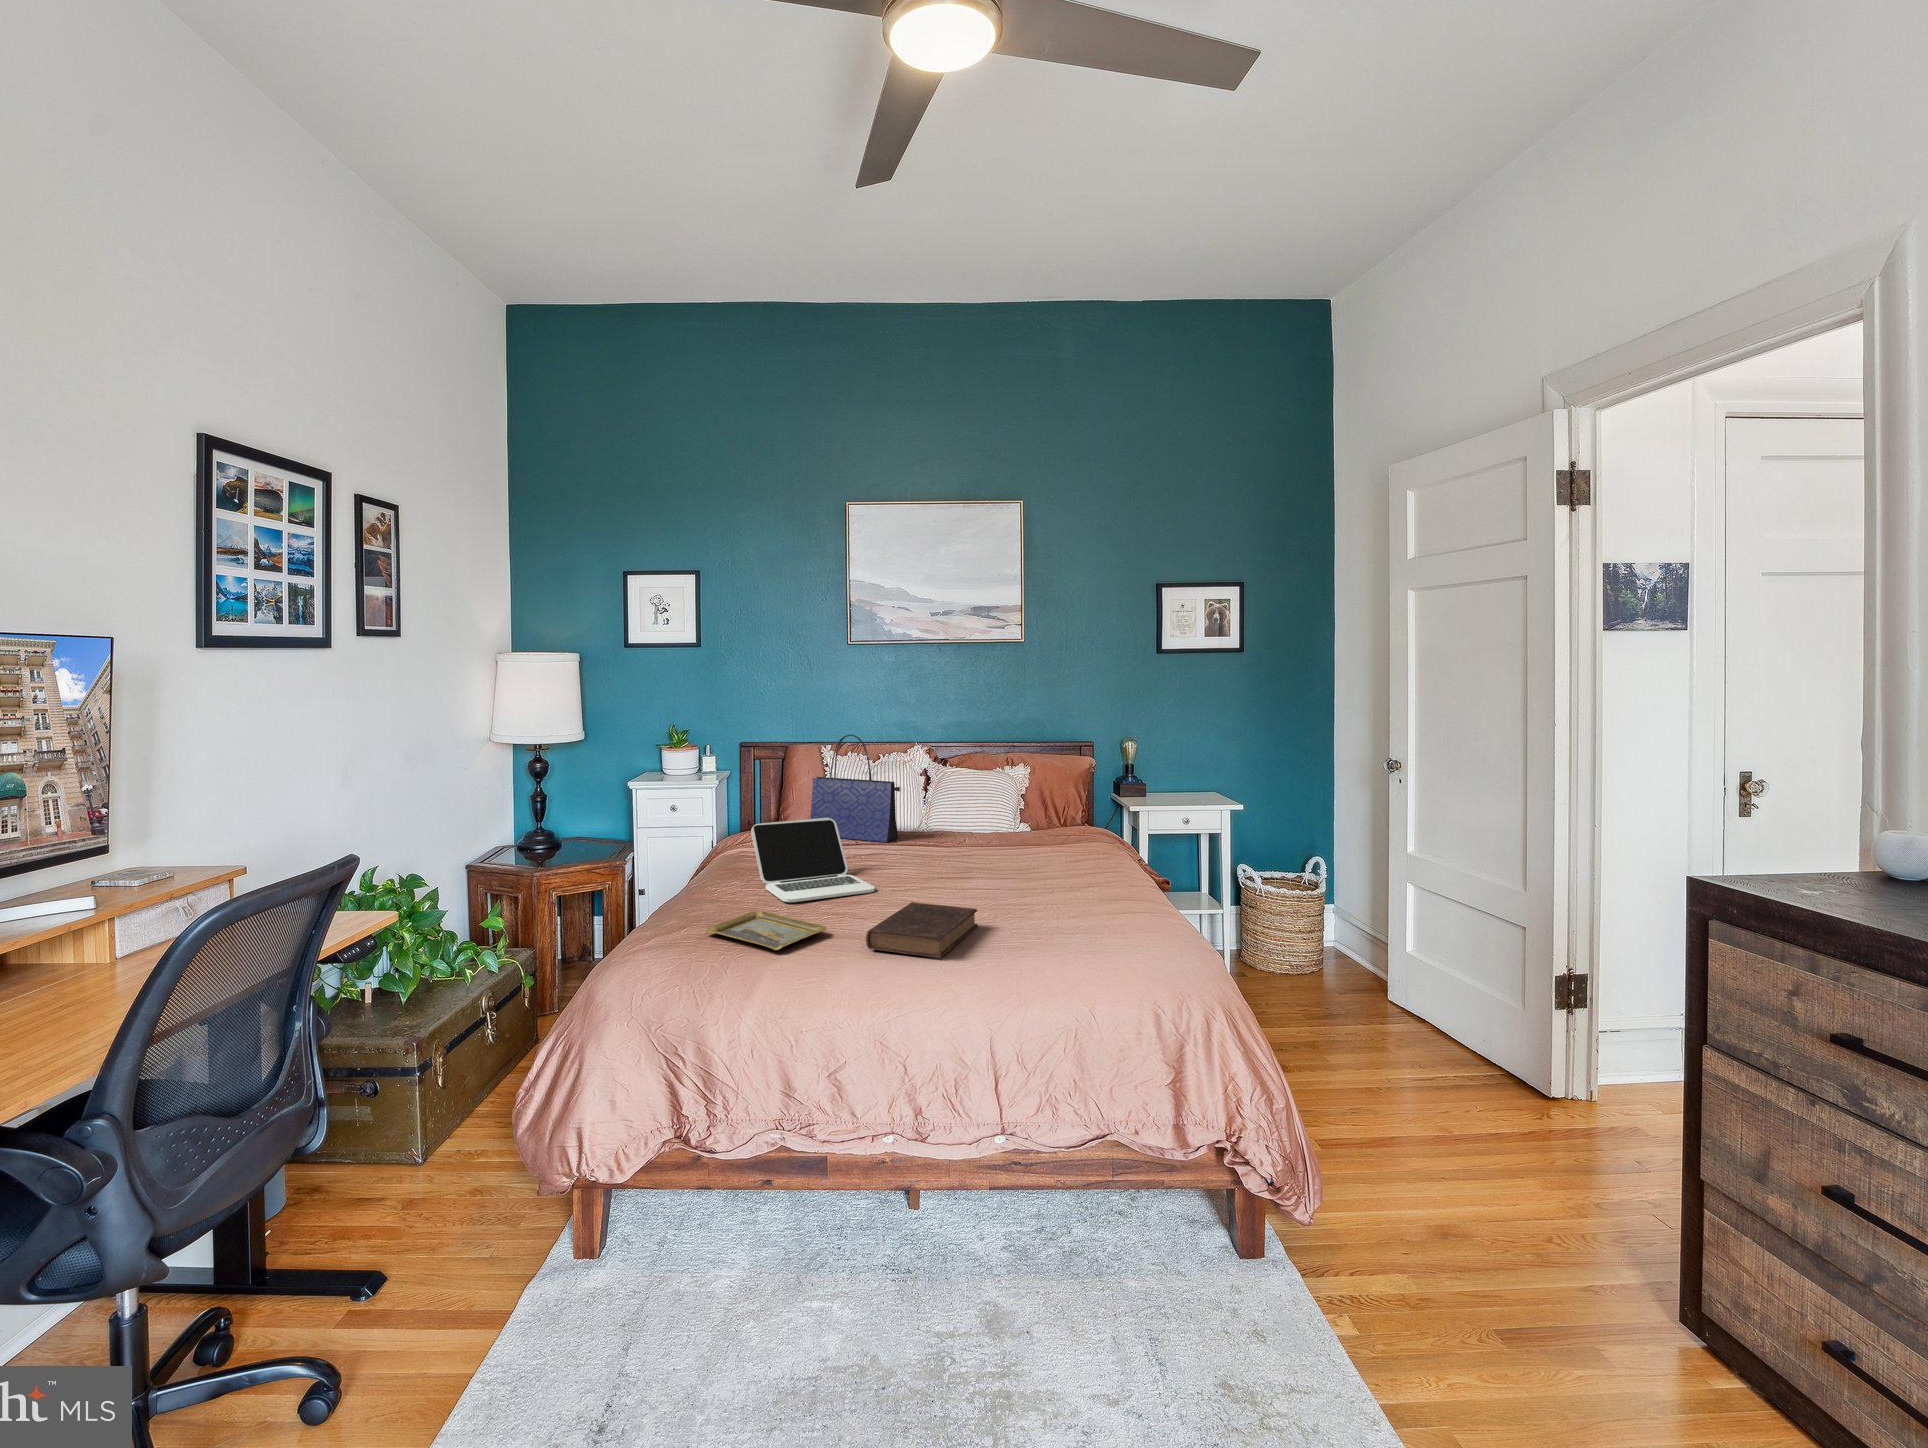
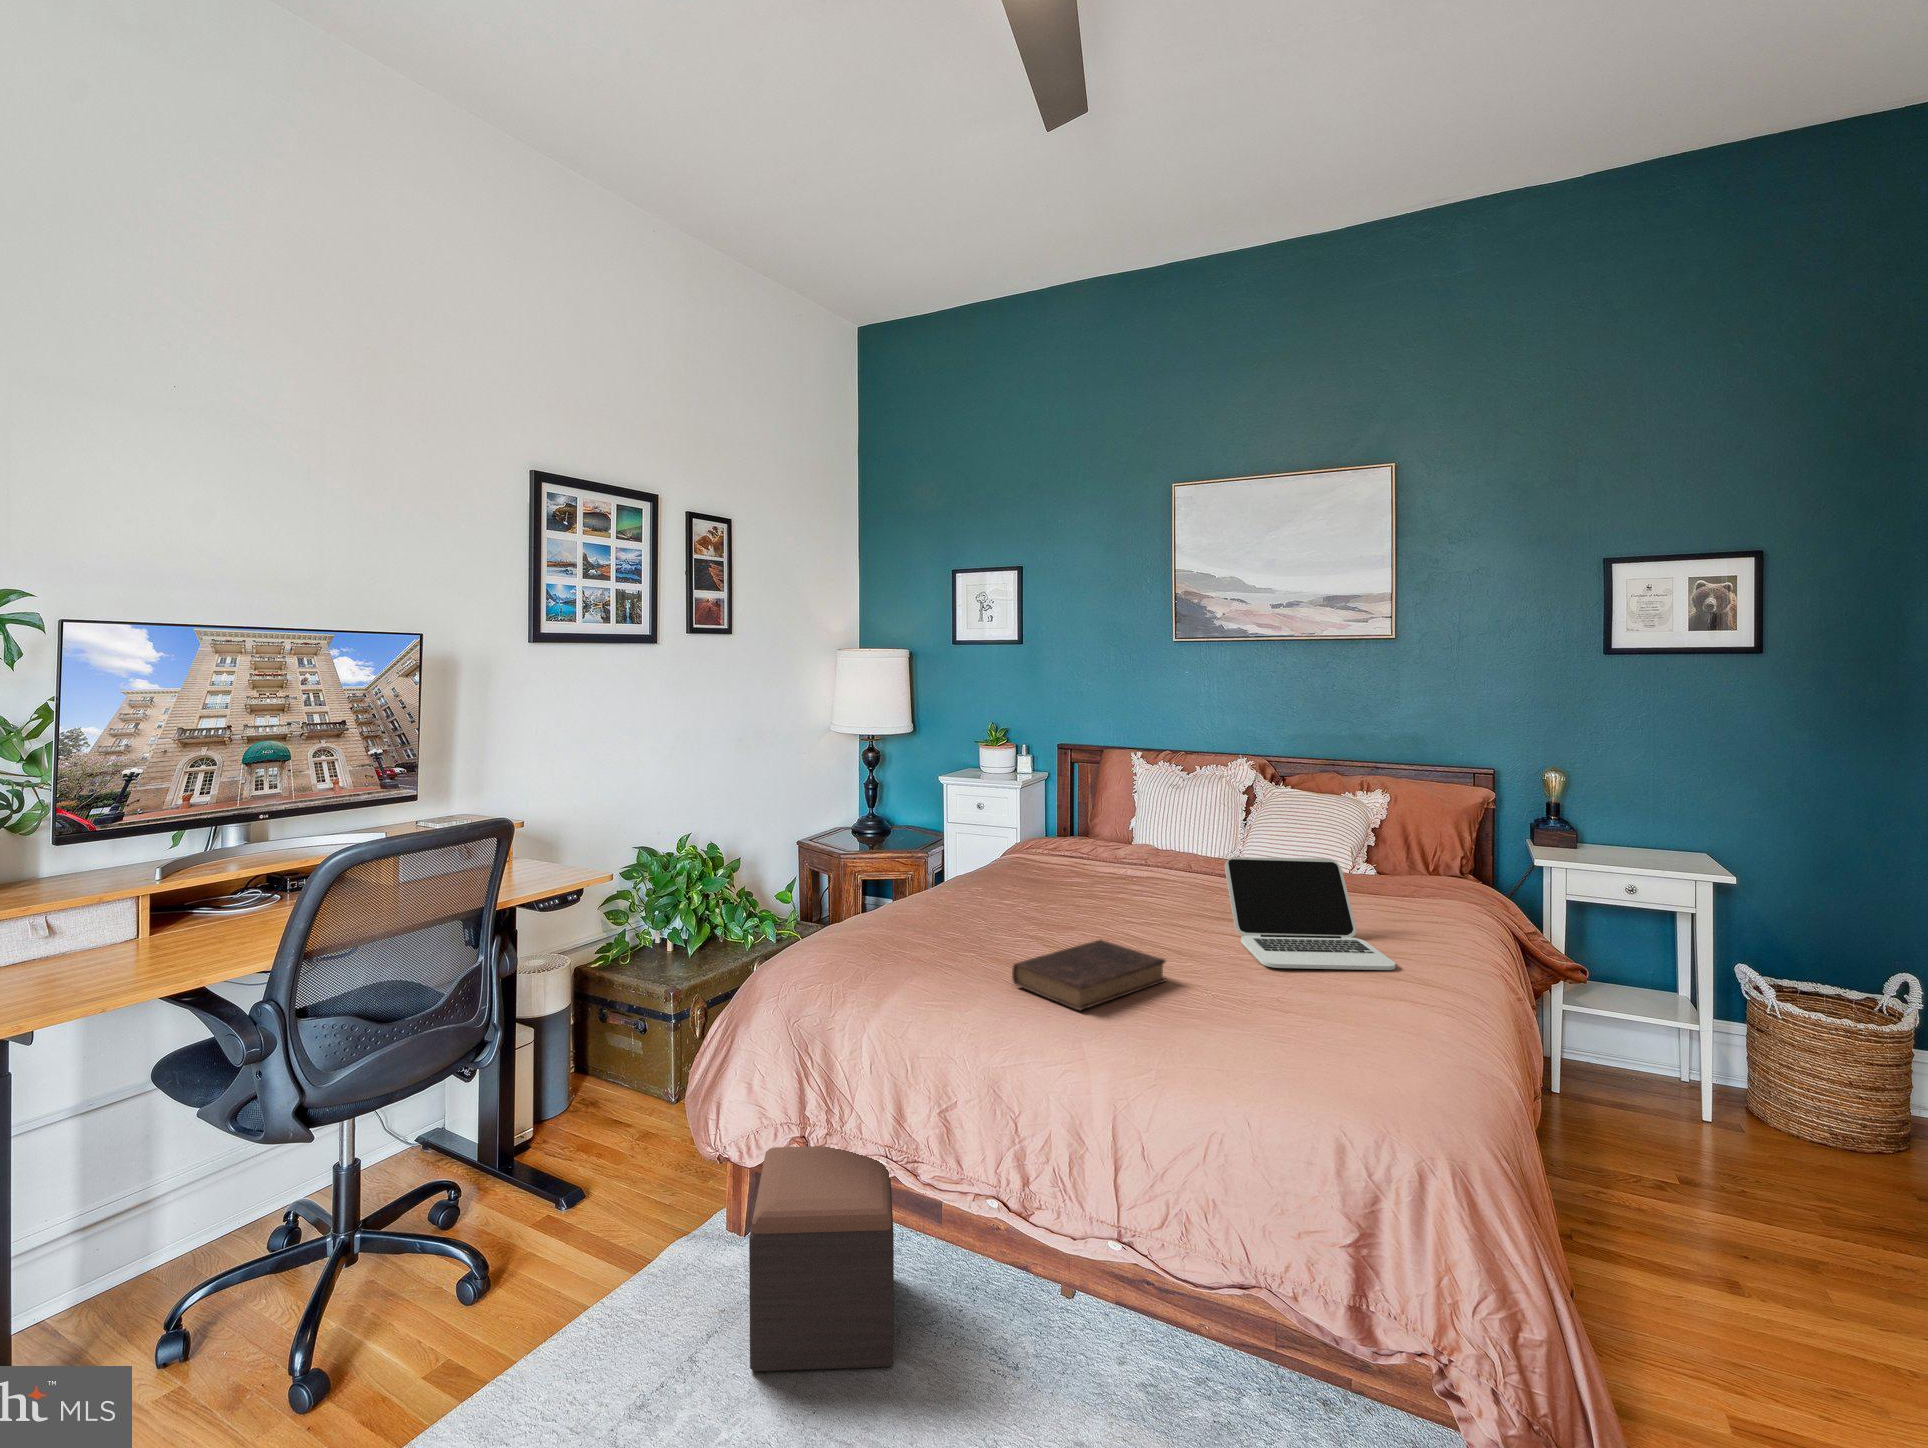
tote bag: present [810,735,900,842] -> none [1093,741,1188,866]
laptop: present [751,818,875,902] -> present [1225,857,1396,970]
tray: present [705,911,827,950] -> none [879,923,993,968]
footstool: none [649,1121,817,1358] -> present [749,1146,894,1371]

